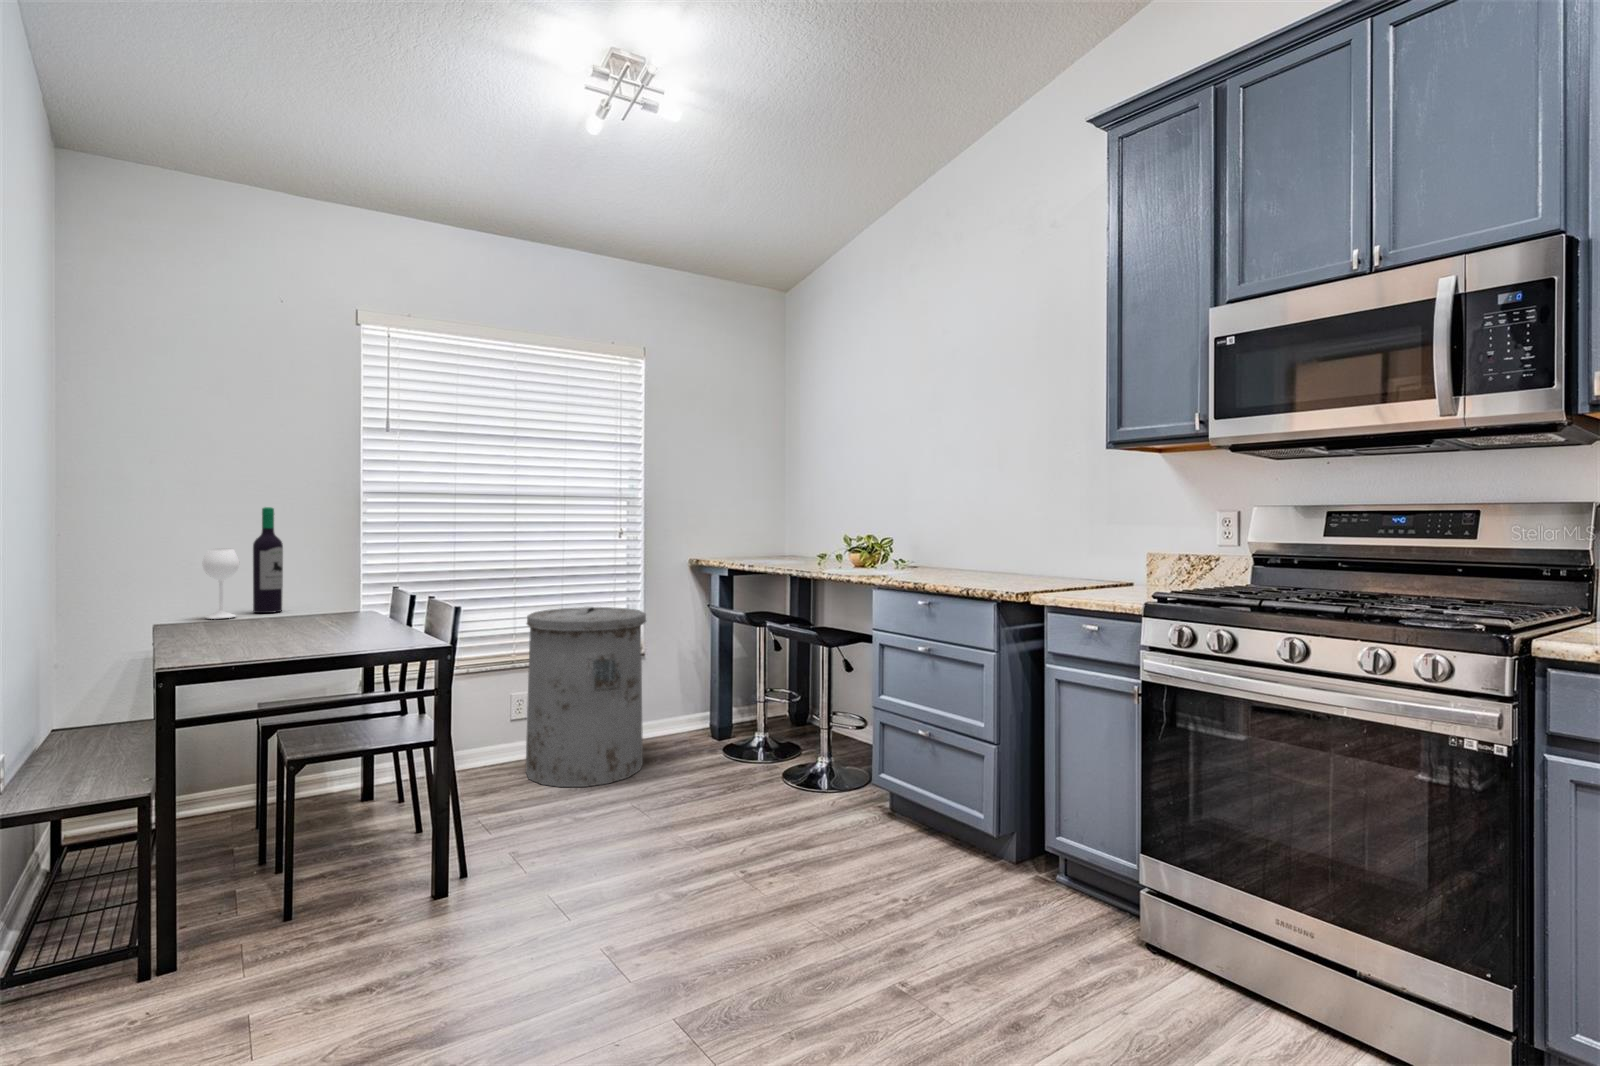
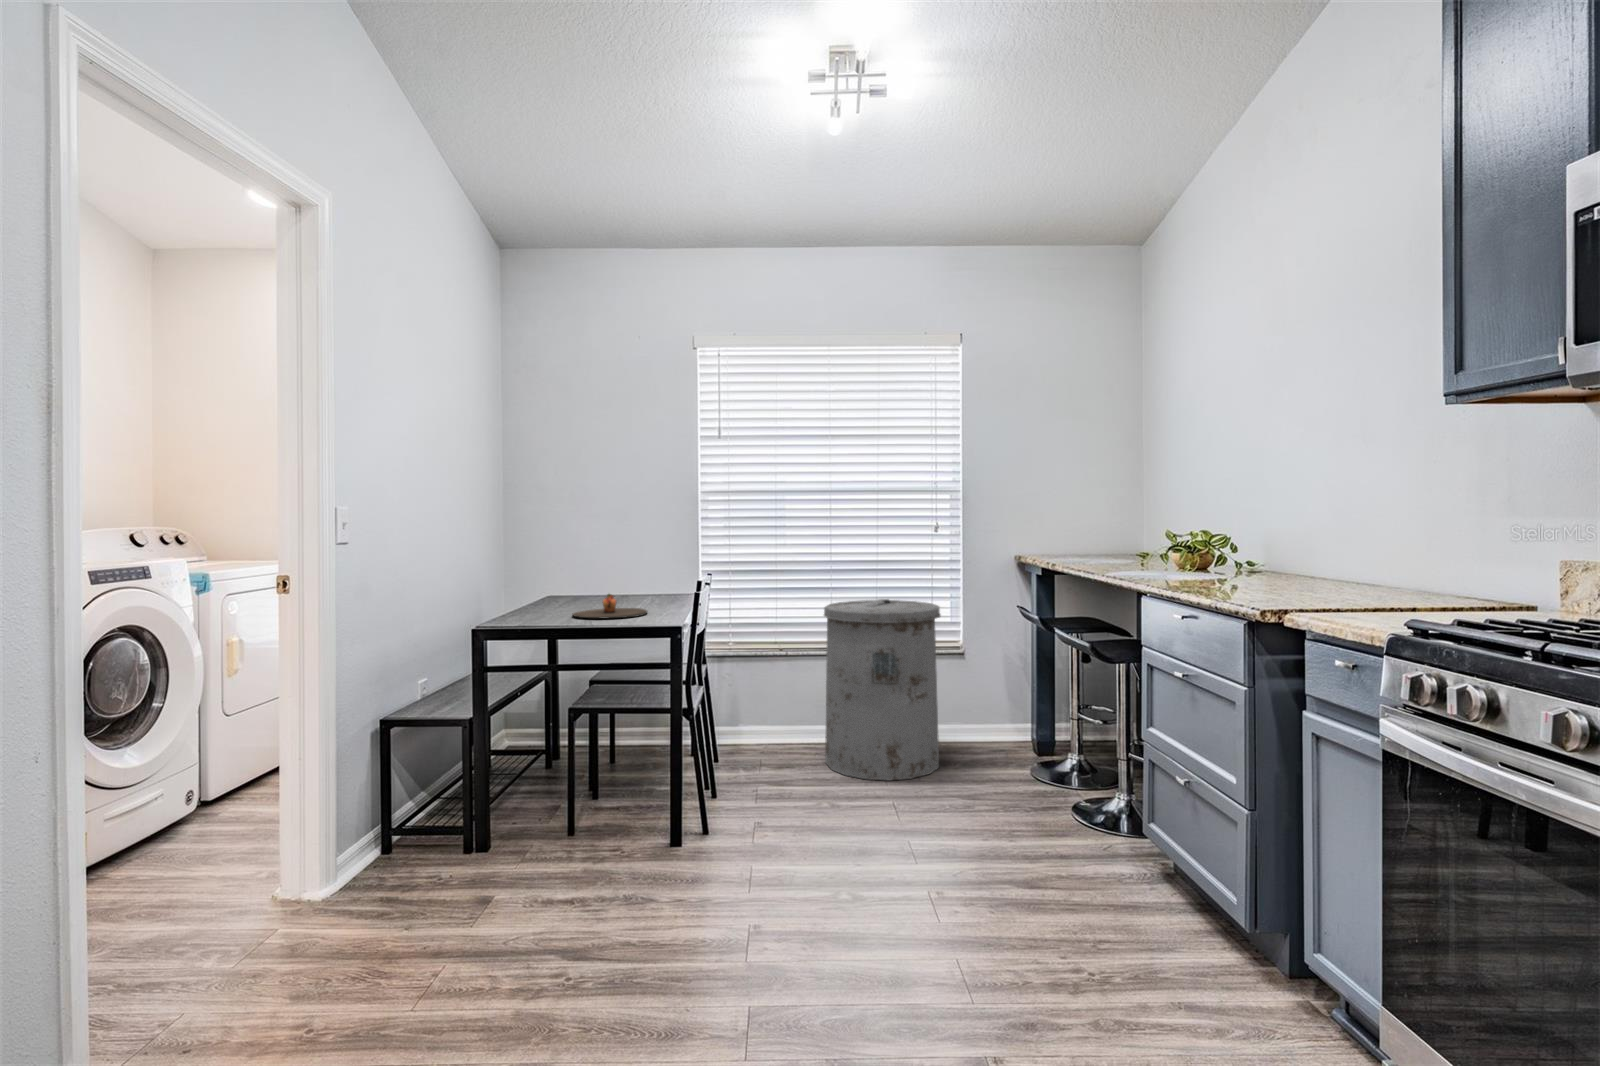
wine bottle: present [202,507,283,619] -> none [583,507,641,595]
plate: none [271,616,376,648] -> present [572,594,648,619]

